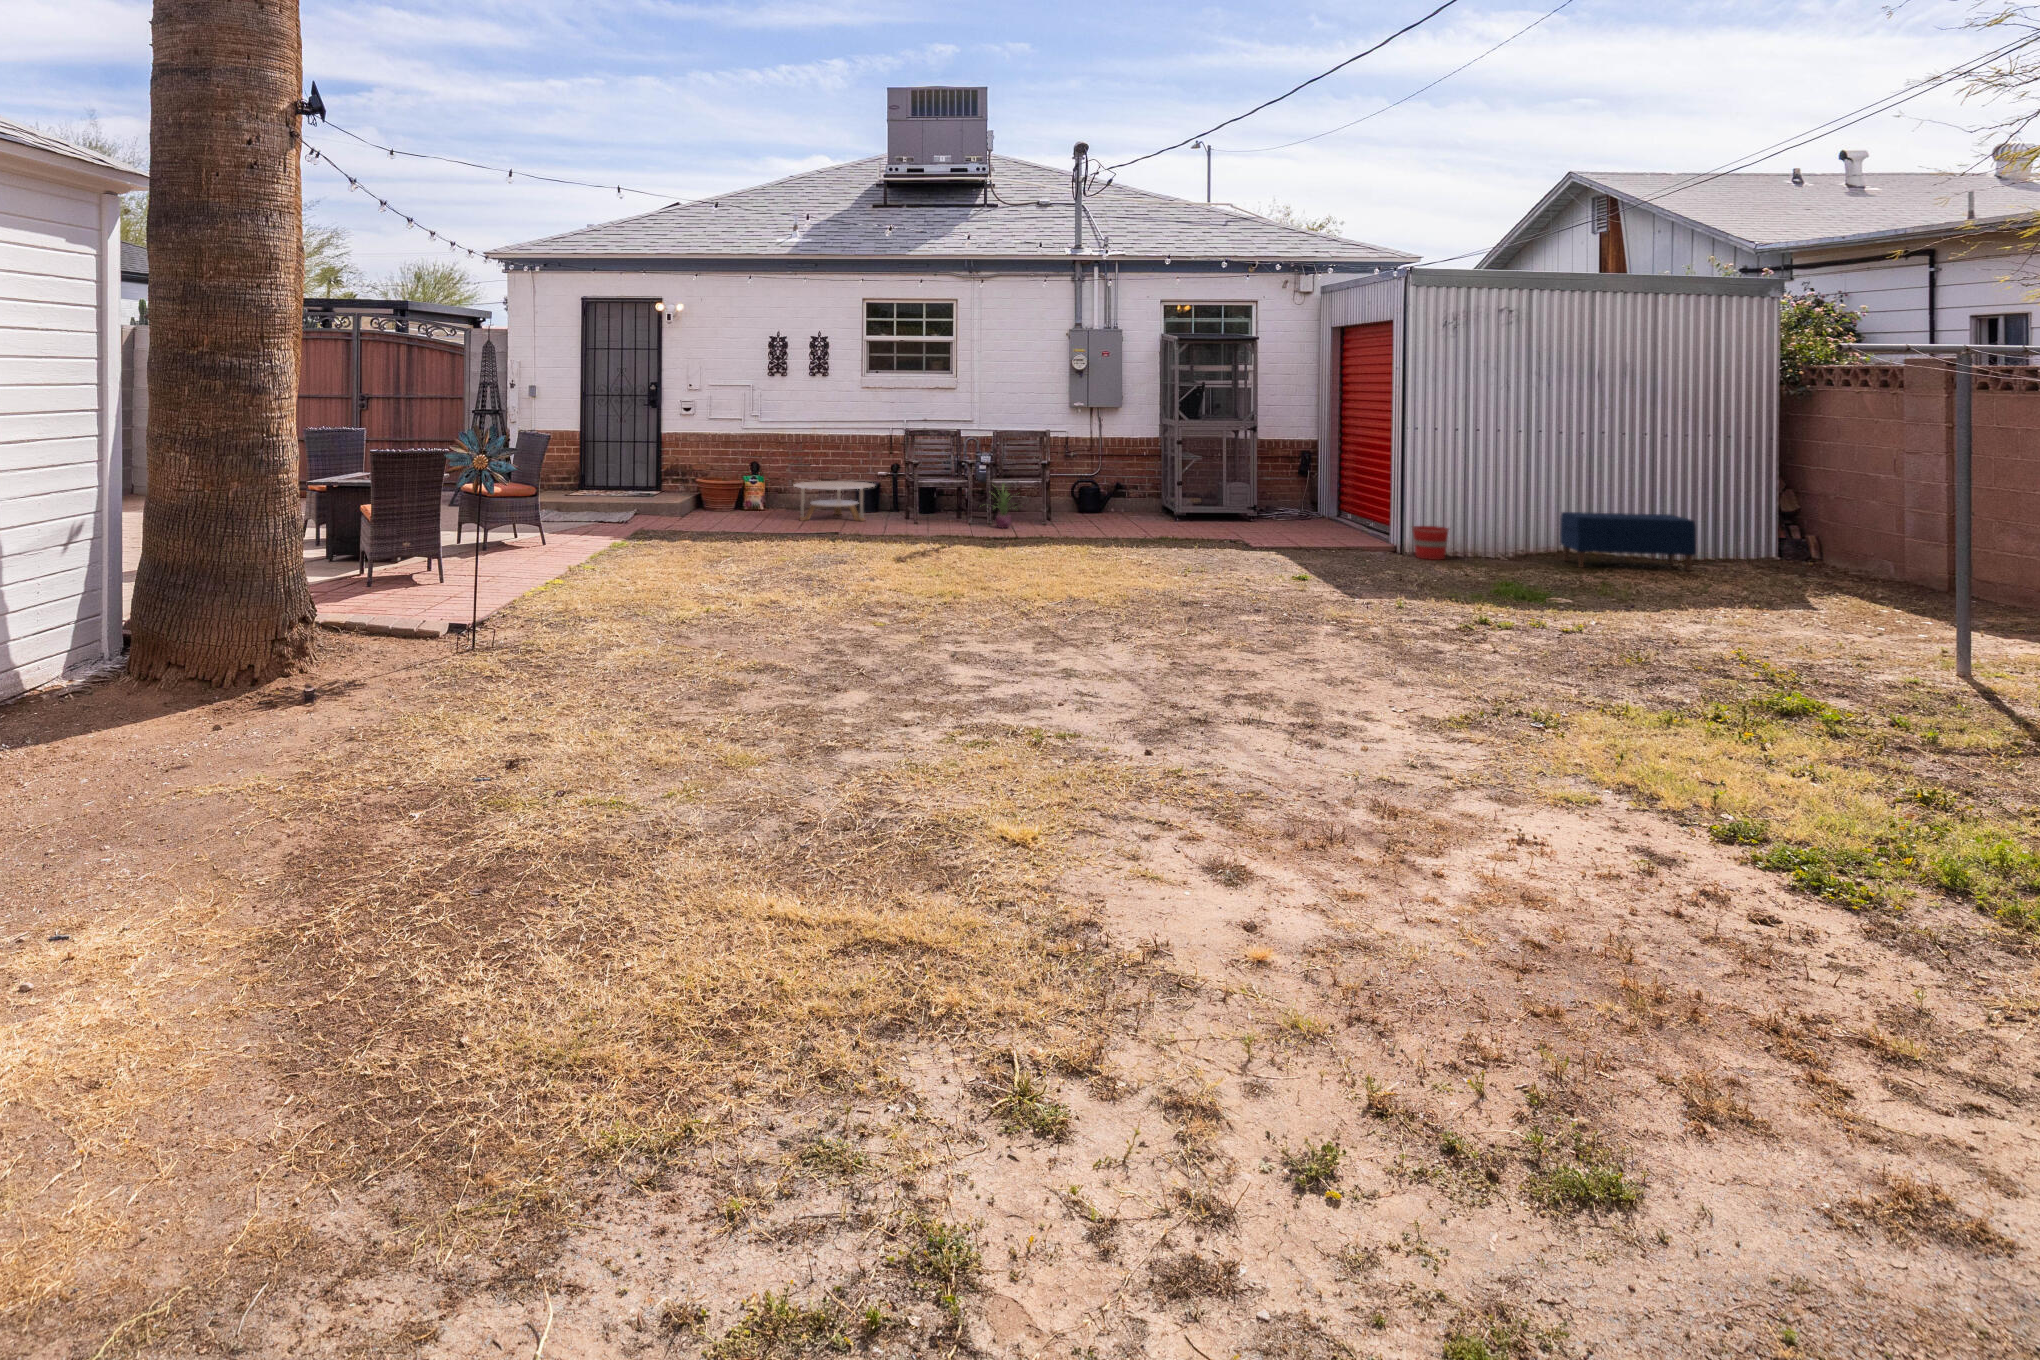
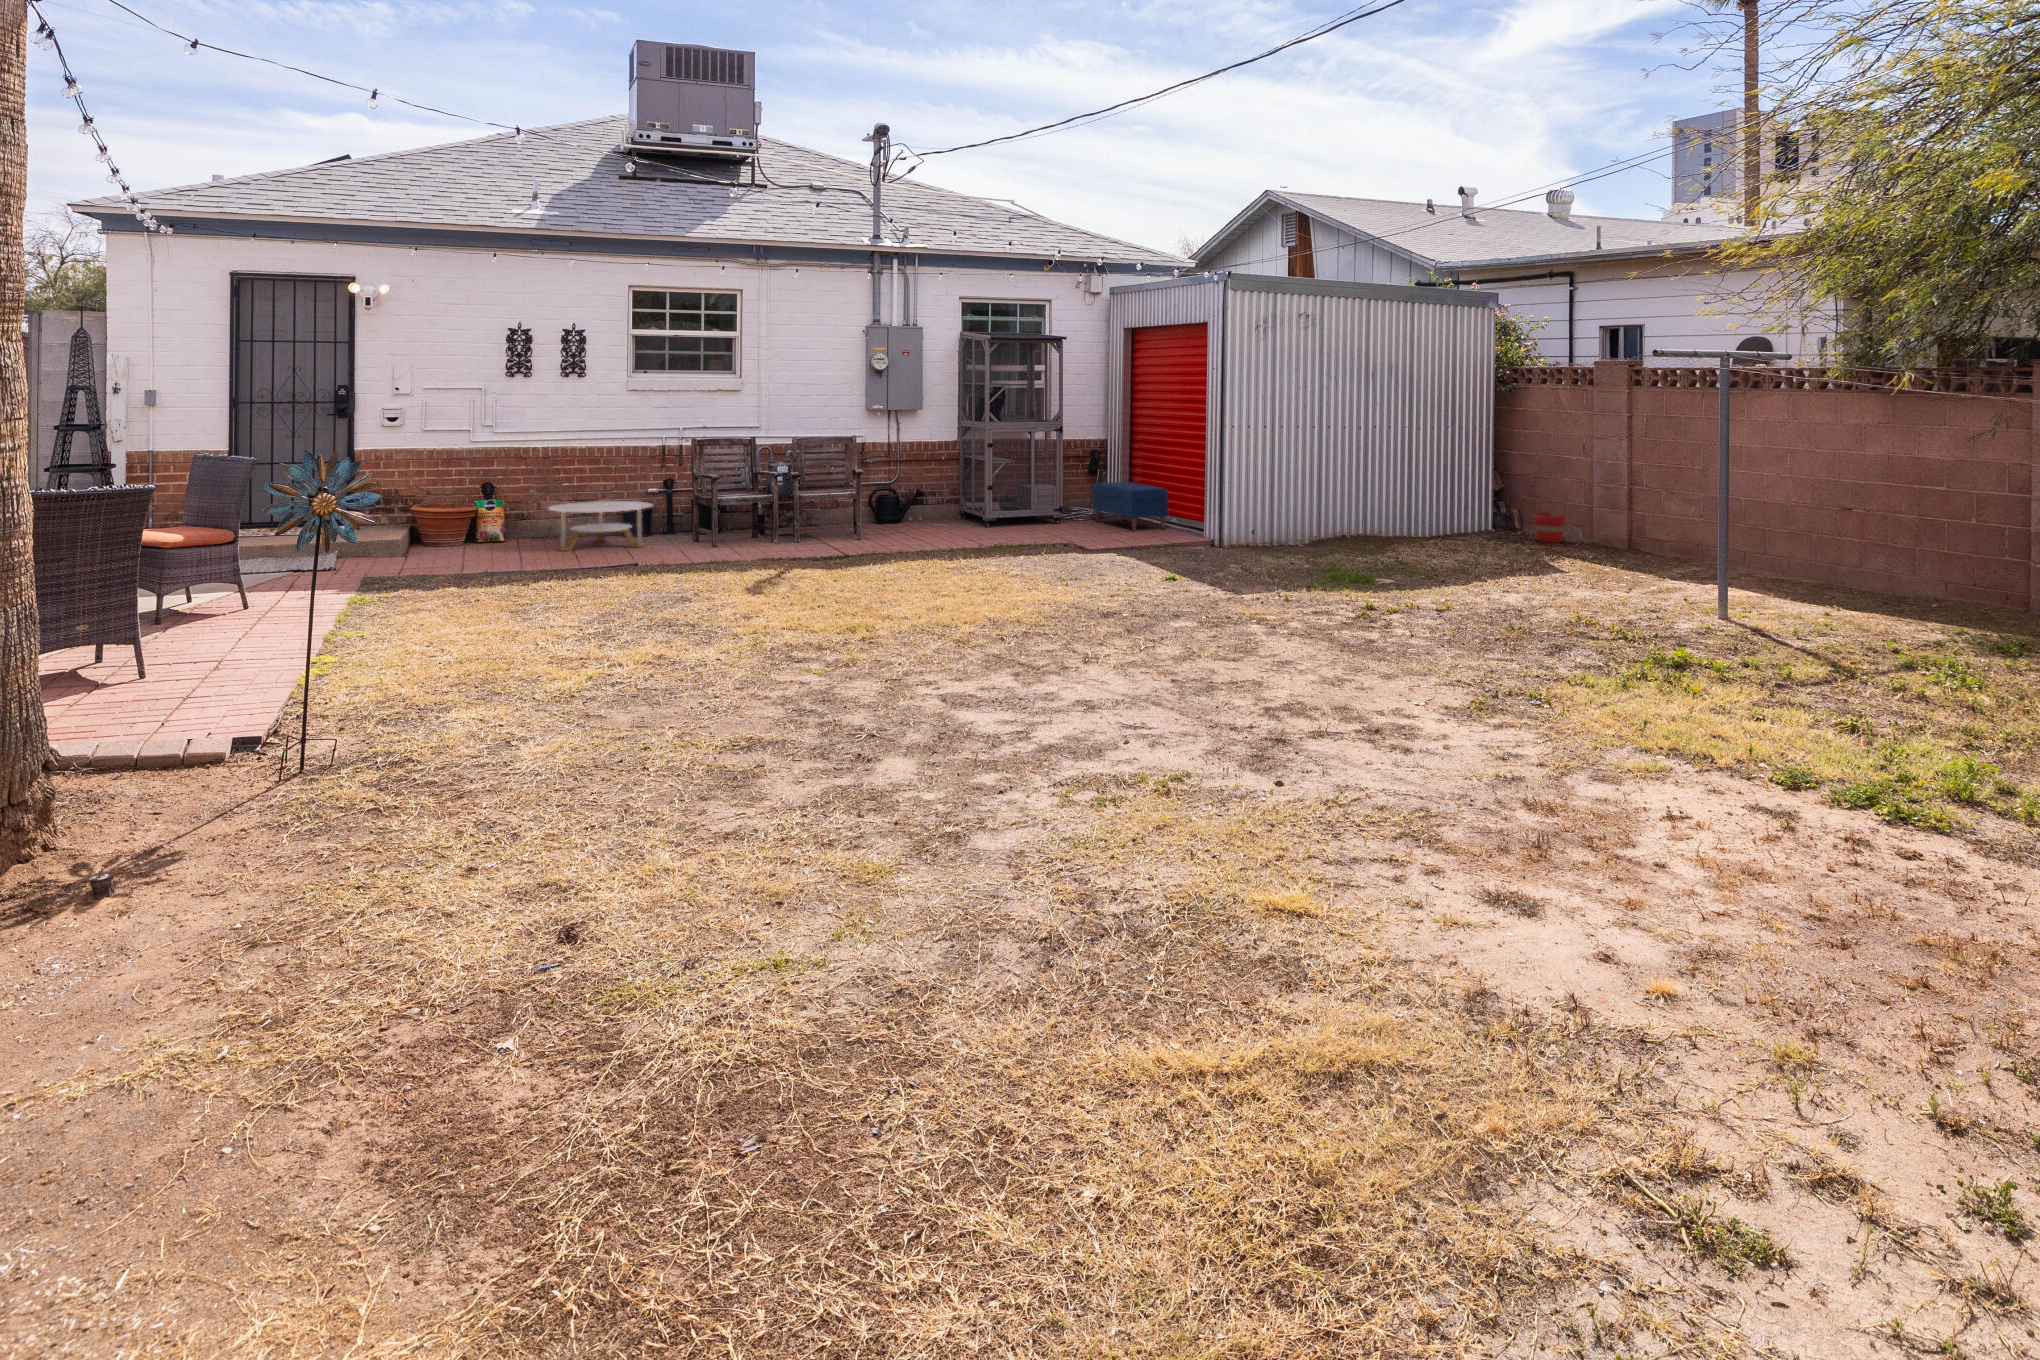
decorative plant: present [991,484,1012,528] -> none [787,495,837,545]
bench: present [1560,512,1696,571] -> present [1093,481,1168,531]
bucket: present [1412,526,1449,560] -> present [1534,512,1566,543]

